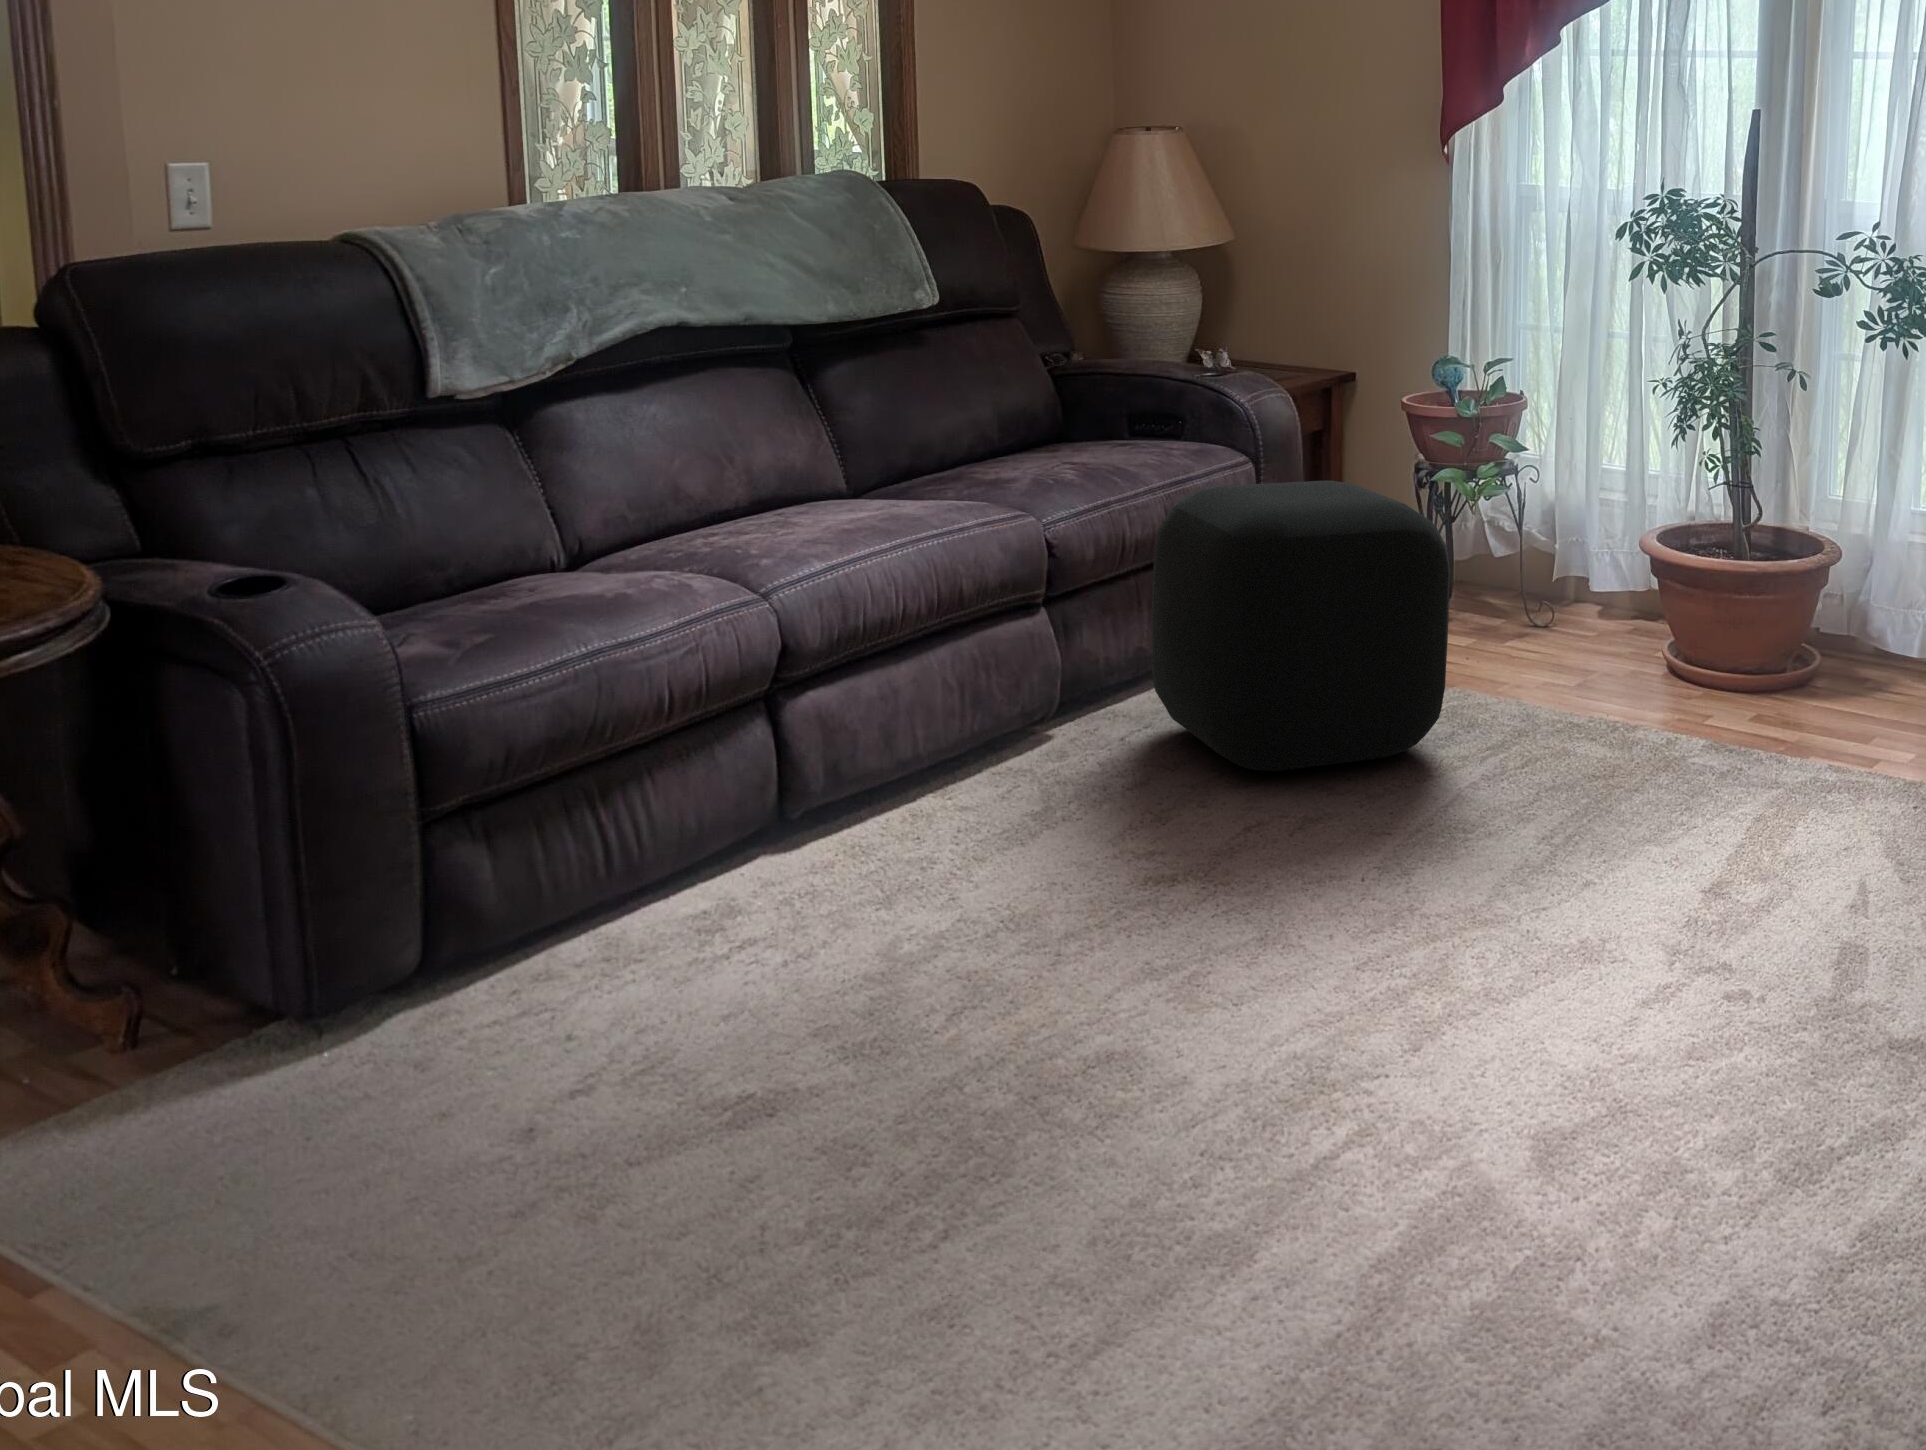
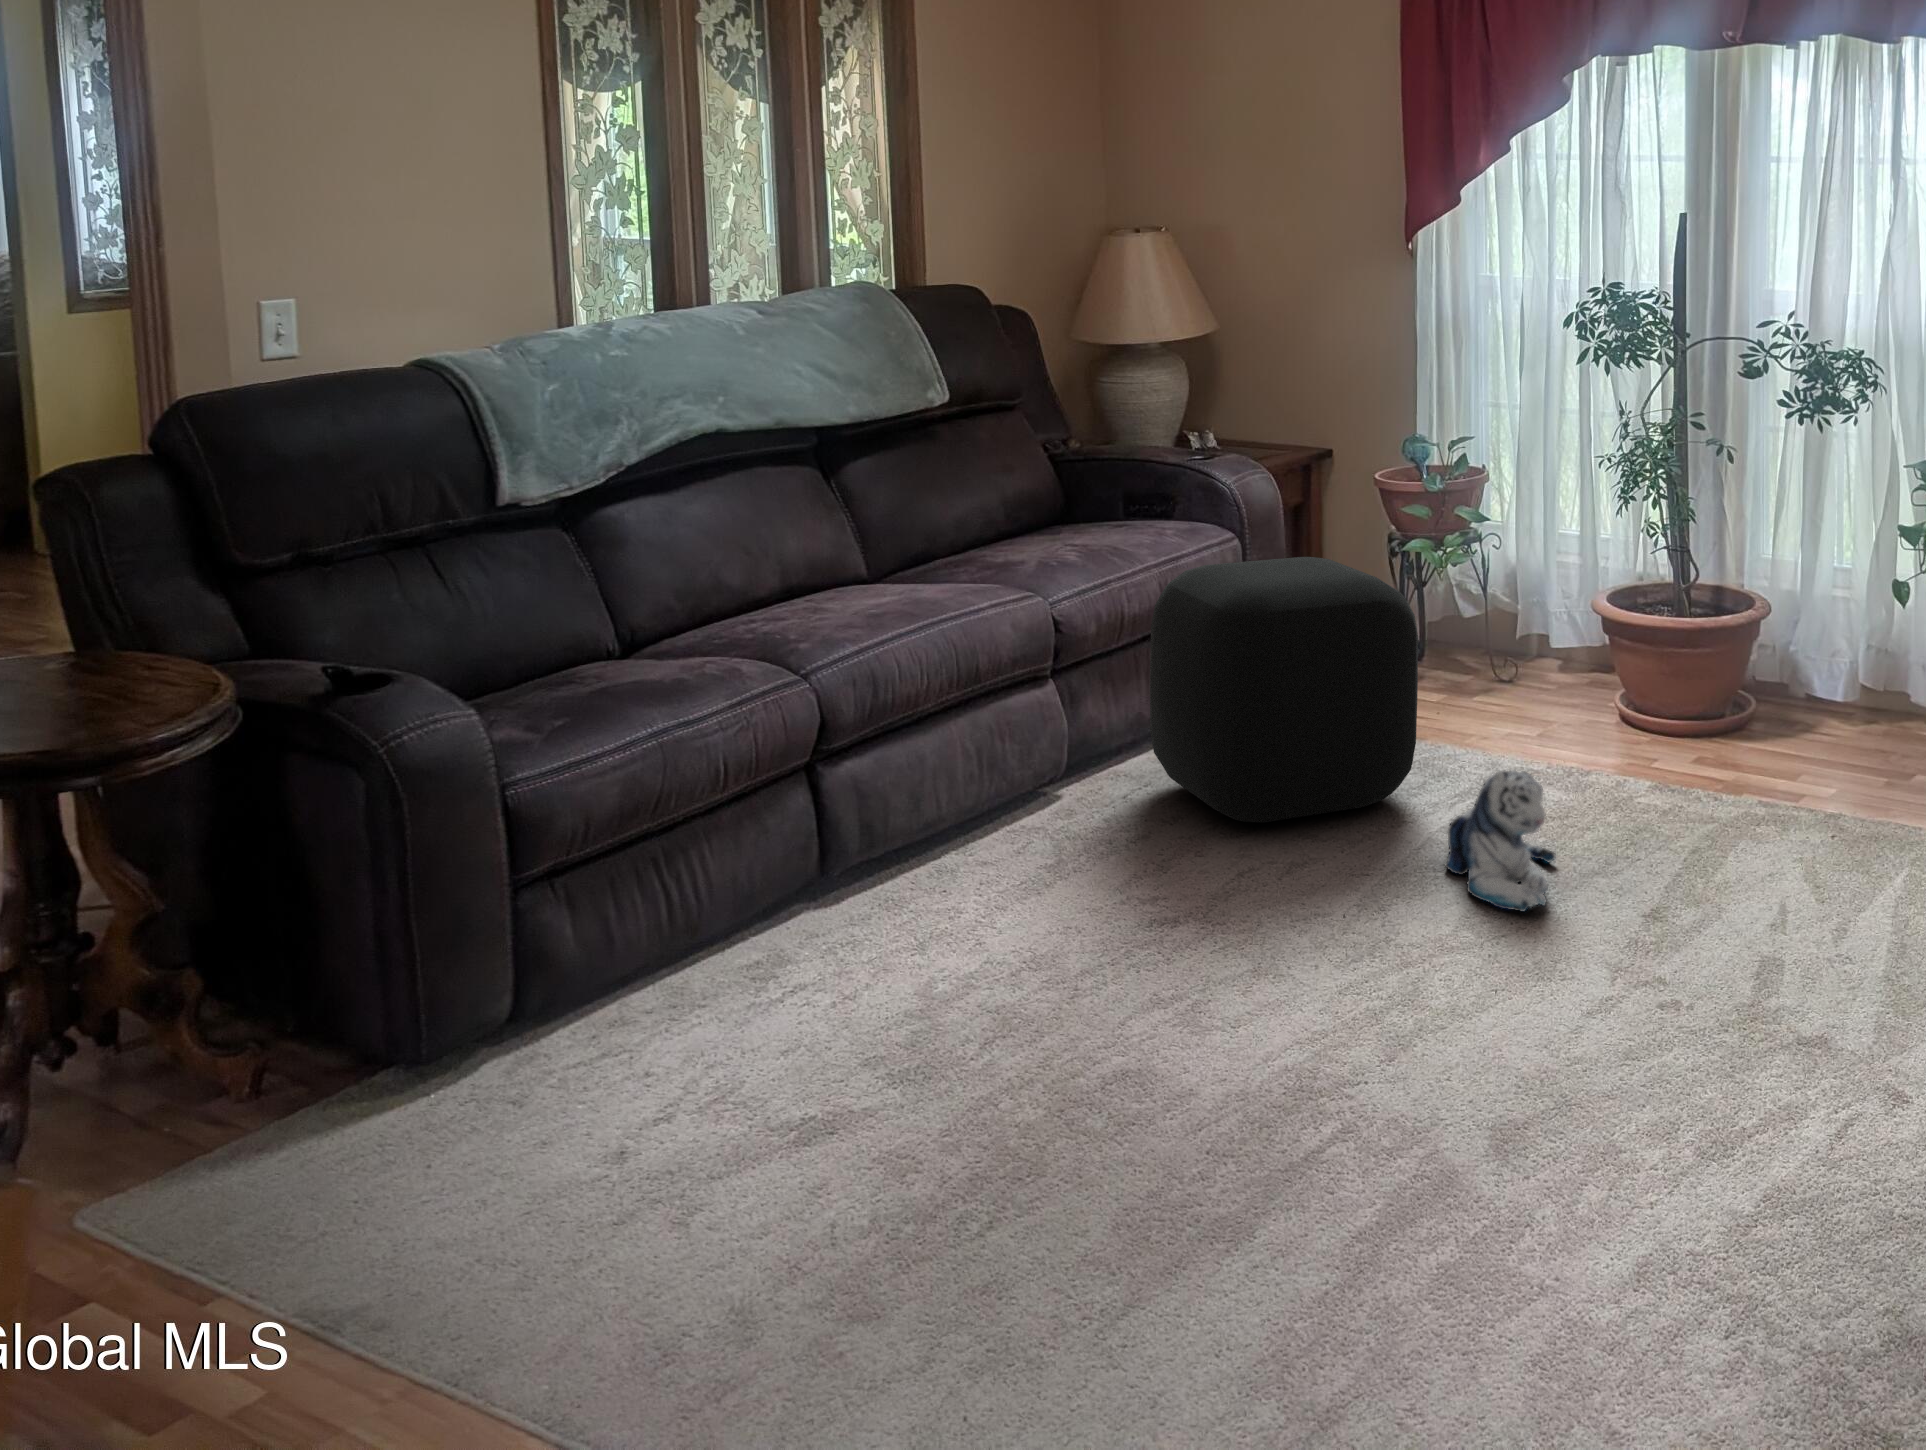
plush toy: none [1477,722,1603,882] -> present [1445,771,1555,911]

